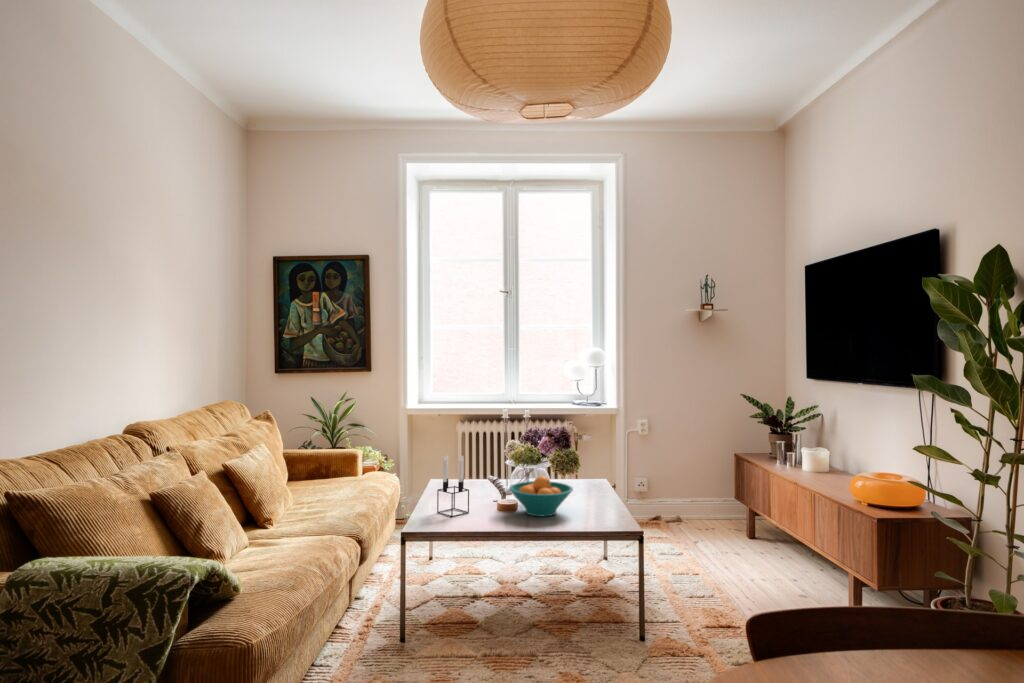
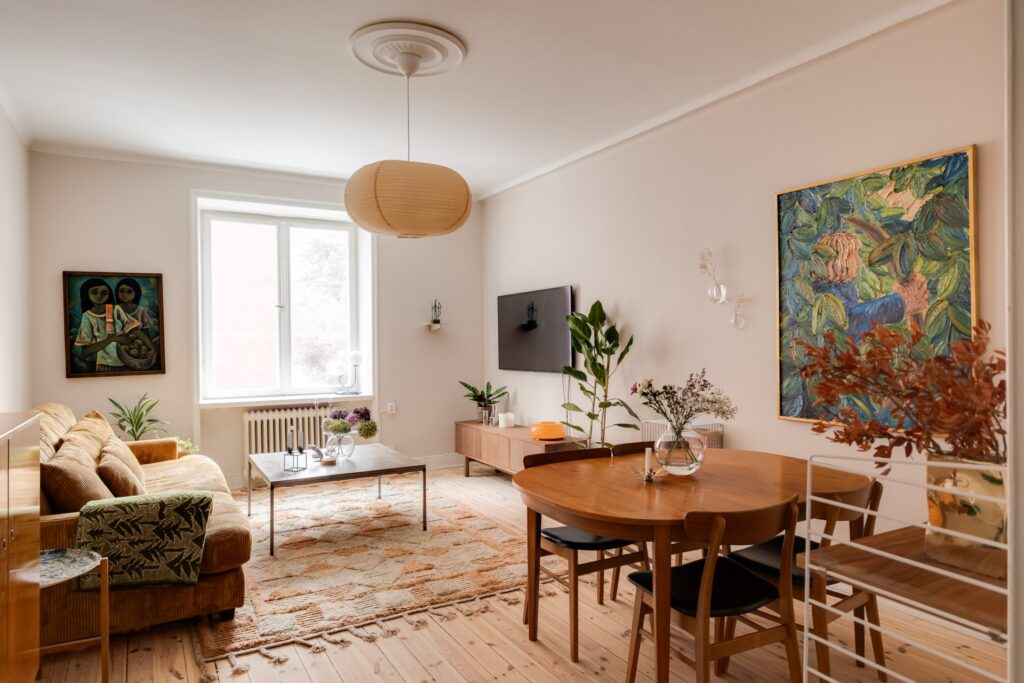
fruit bowl: present [510,476,573,517] -> none [334,439,377,465]

